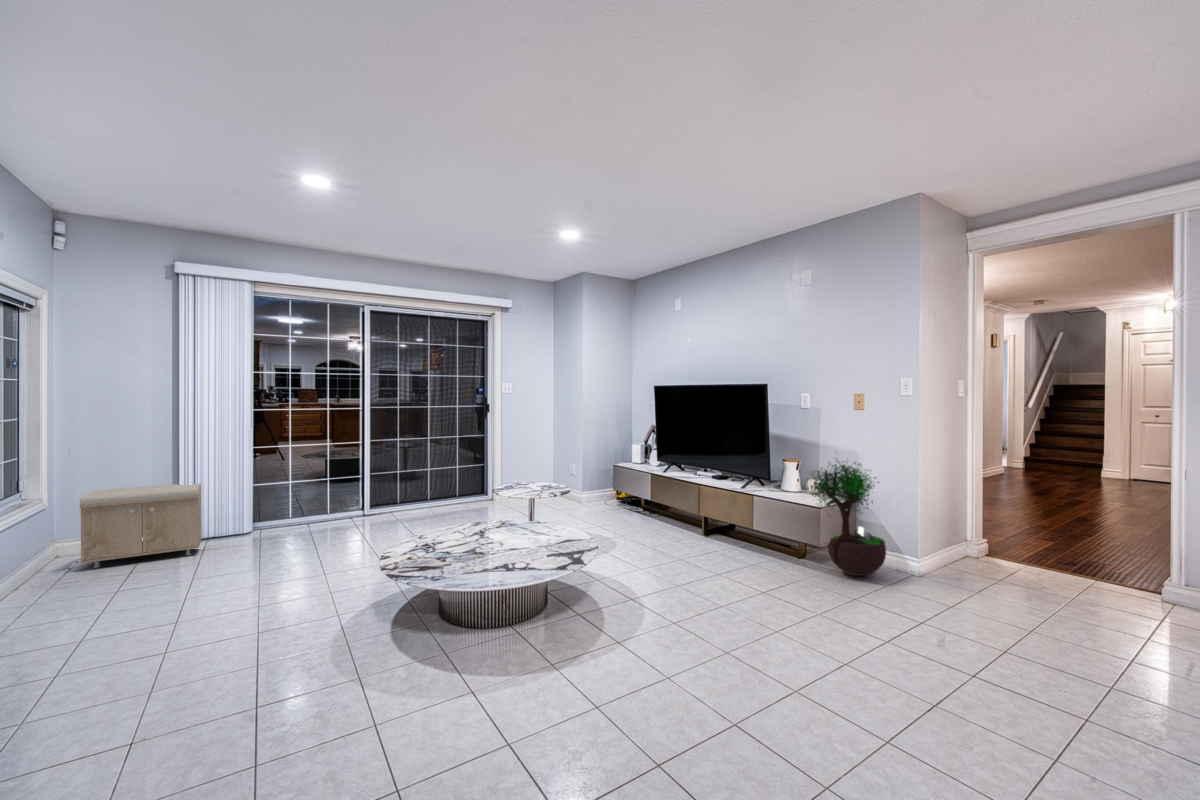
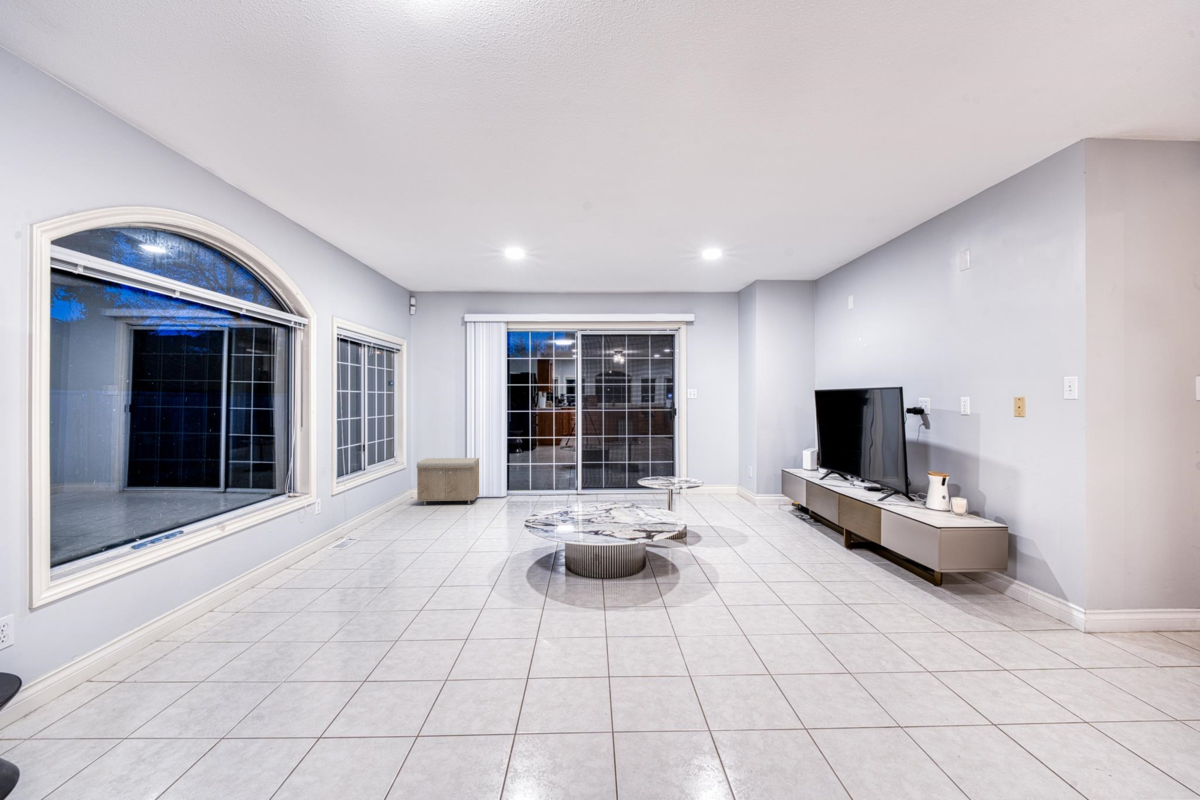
potted tree: present [806,461,886,576] -> none [930,474,1046,617]

